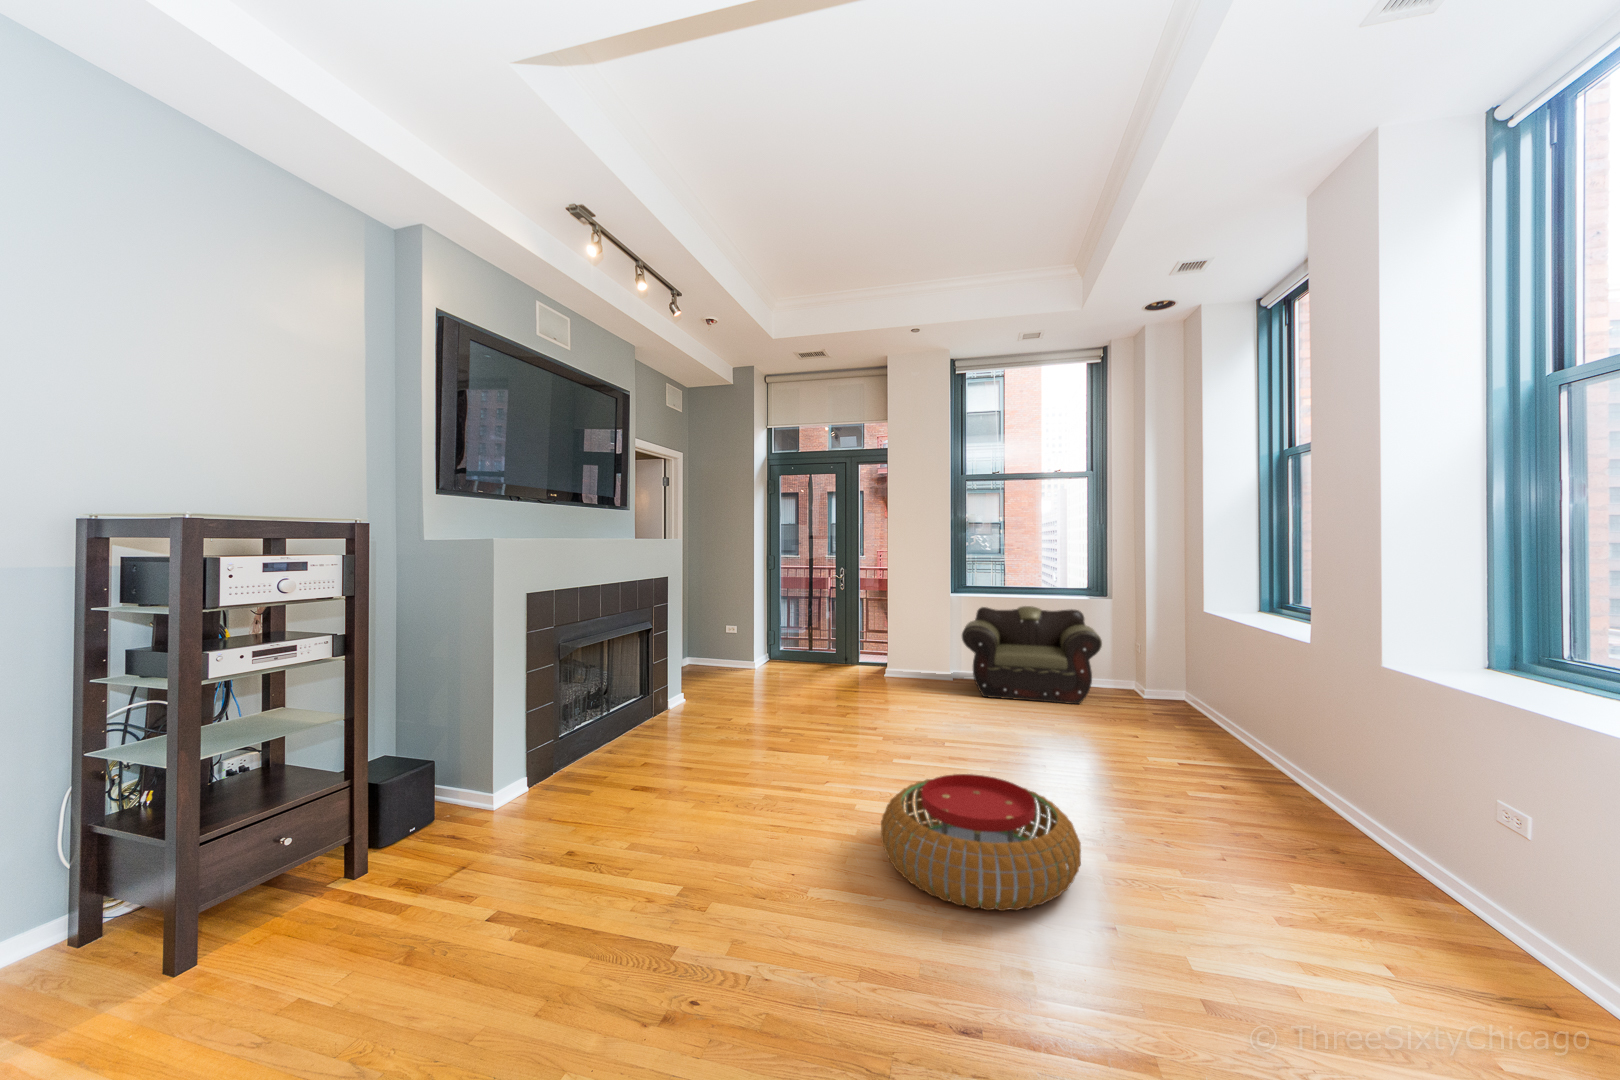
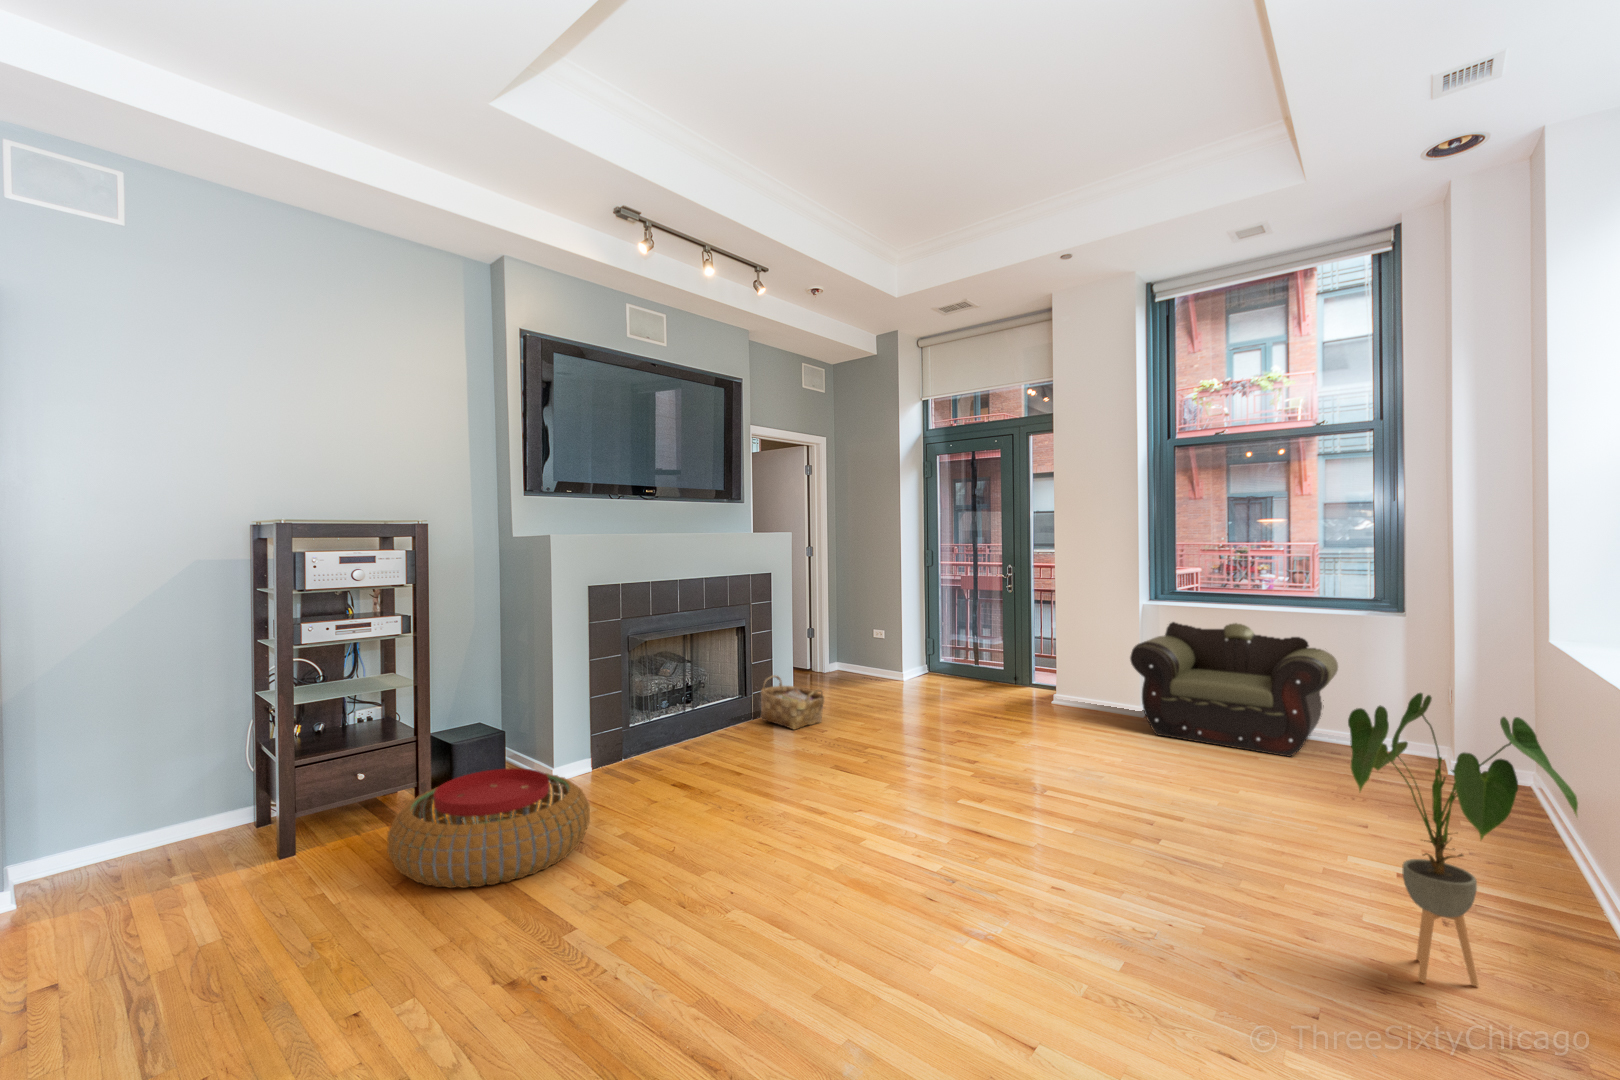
house plant: none [1251,653,1408,856] -> present [1348,693,1578,986]
woven basket: none [662,673,724,723] -> present [760,675,824,729]
pouf: present [881,774,1081,911] -> present [387,768,590,888]

